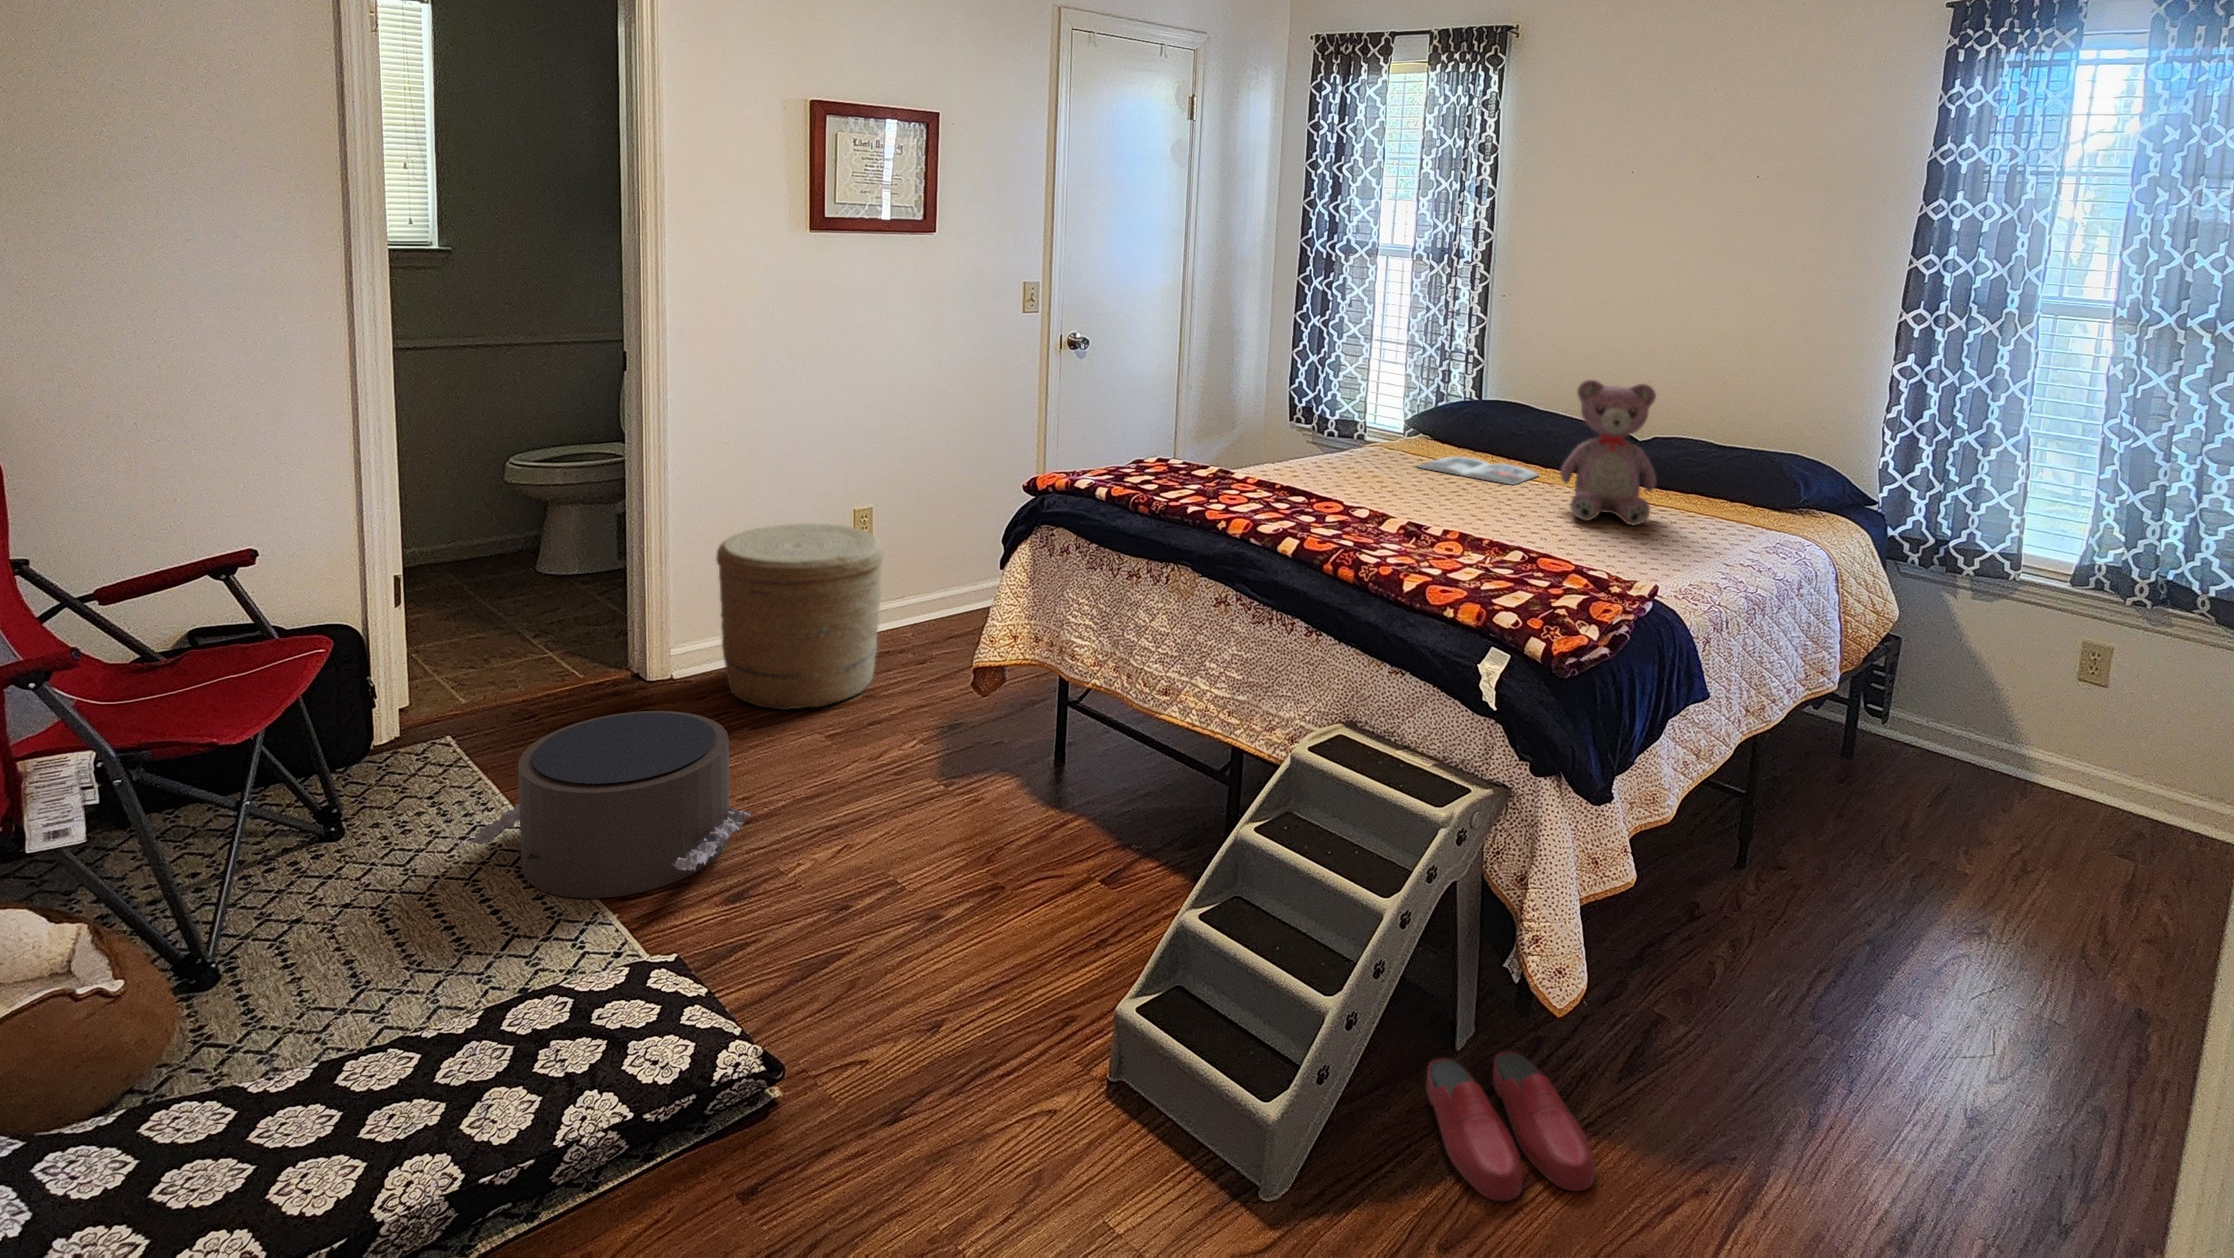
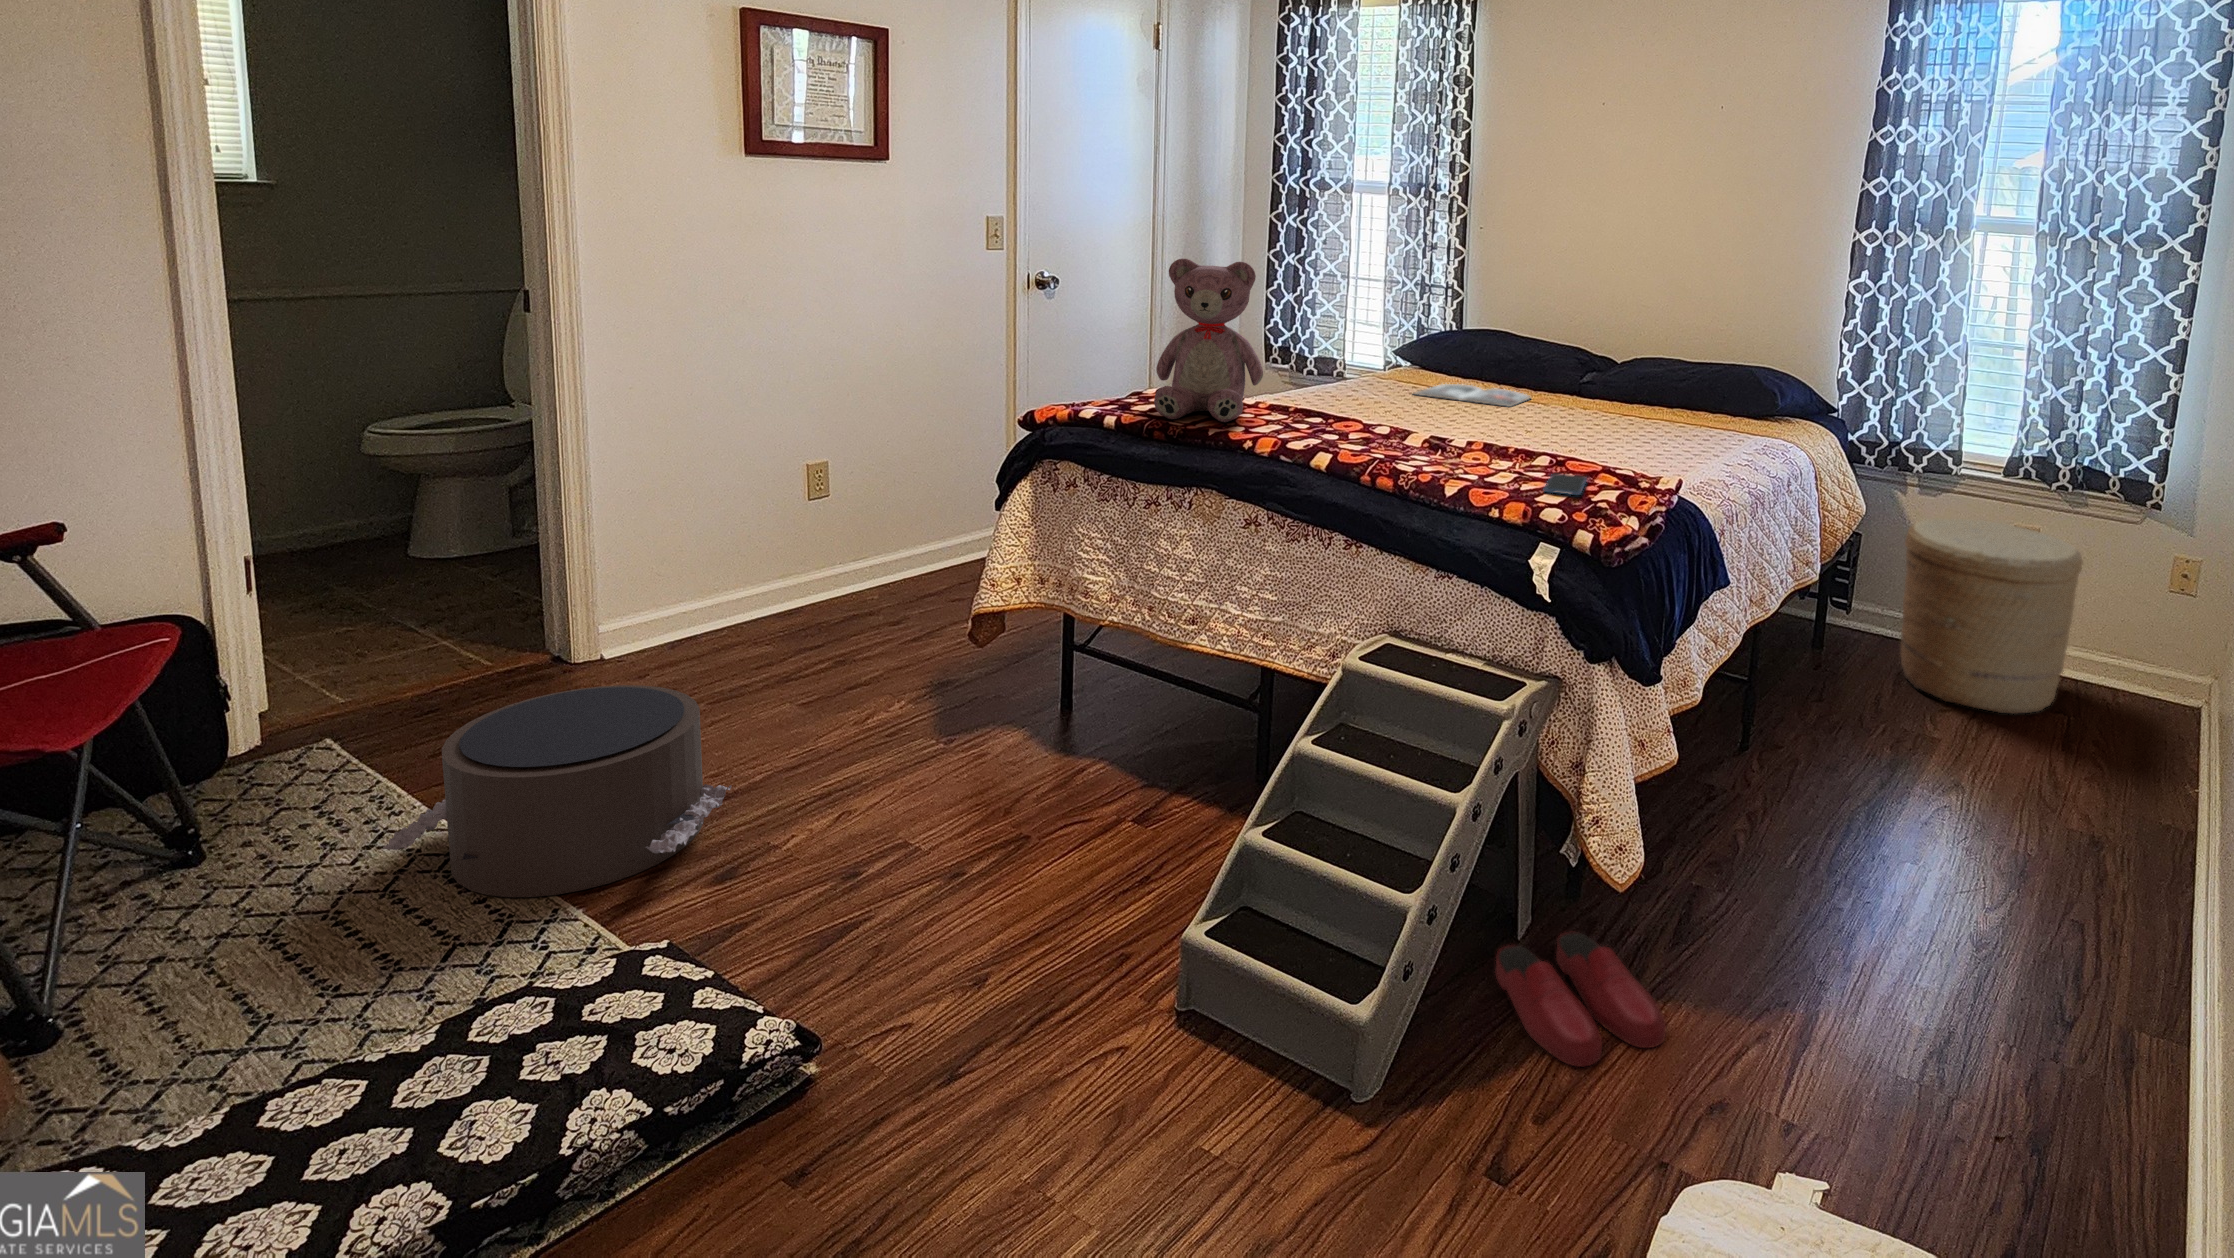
teddy bear: present [1560,380,1656,525] -> present [1154,258,1263,422]
woven basket: present [716,524,883,710] -> present [1901,519,2083,714]
smartphone: none [1505,571,1556,598] -> present [1544,473,1587,495]

